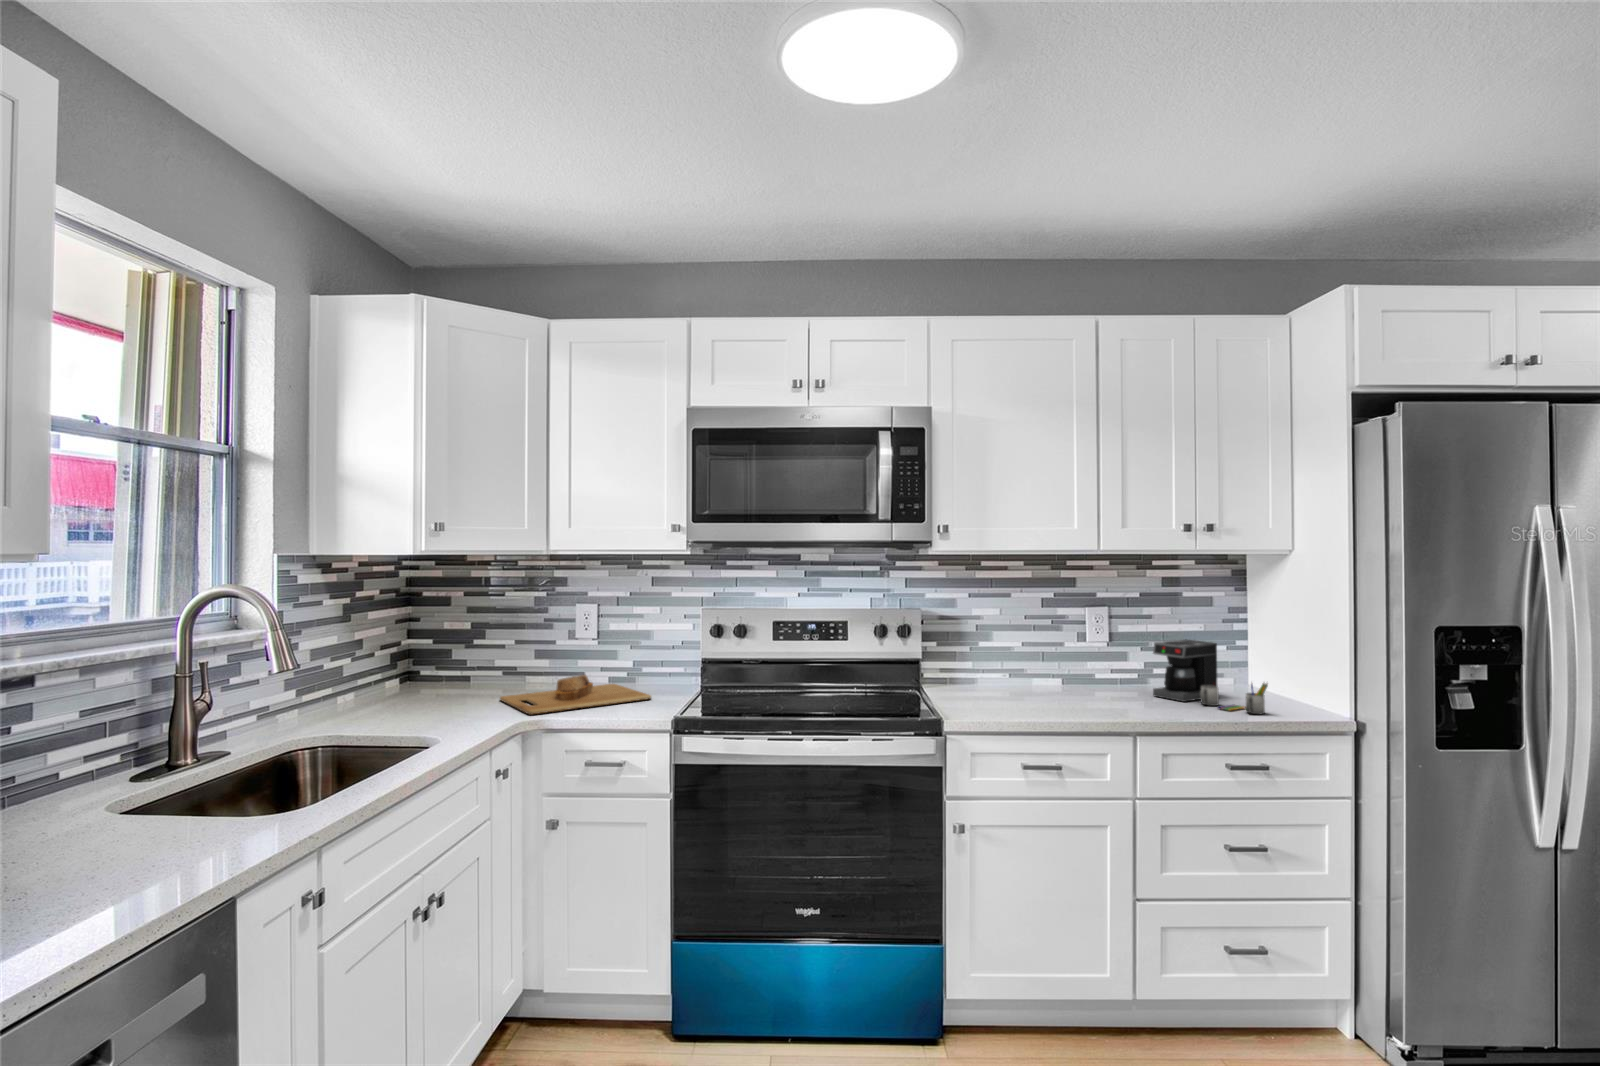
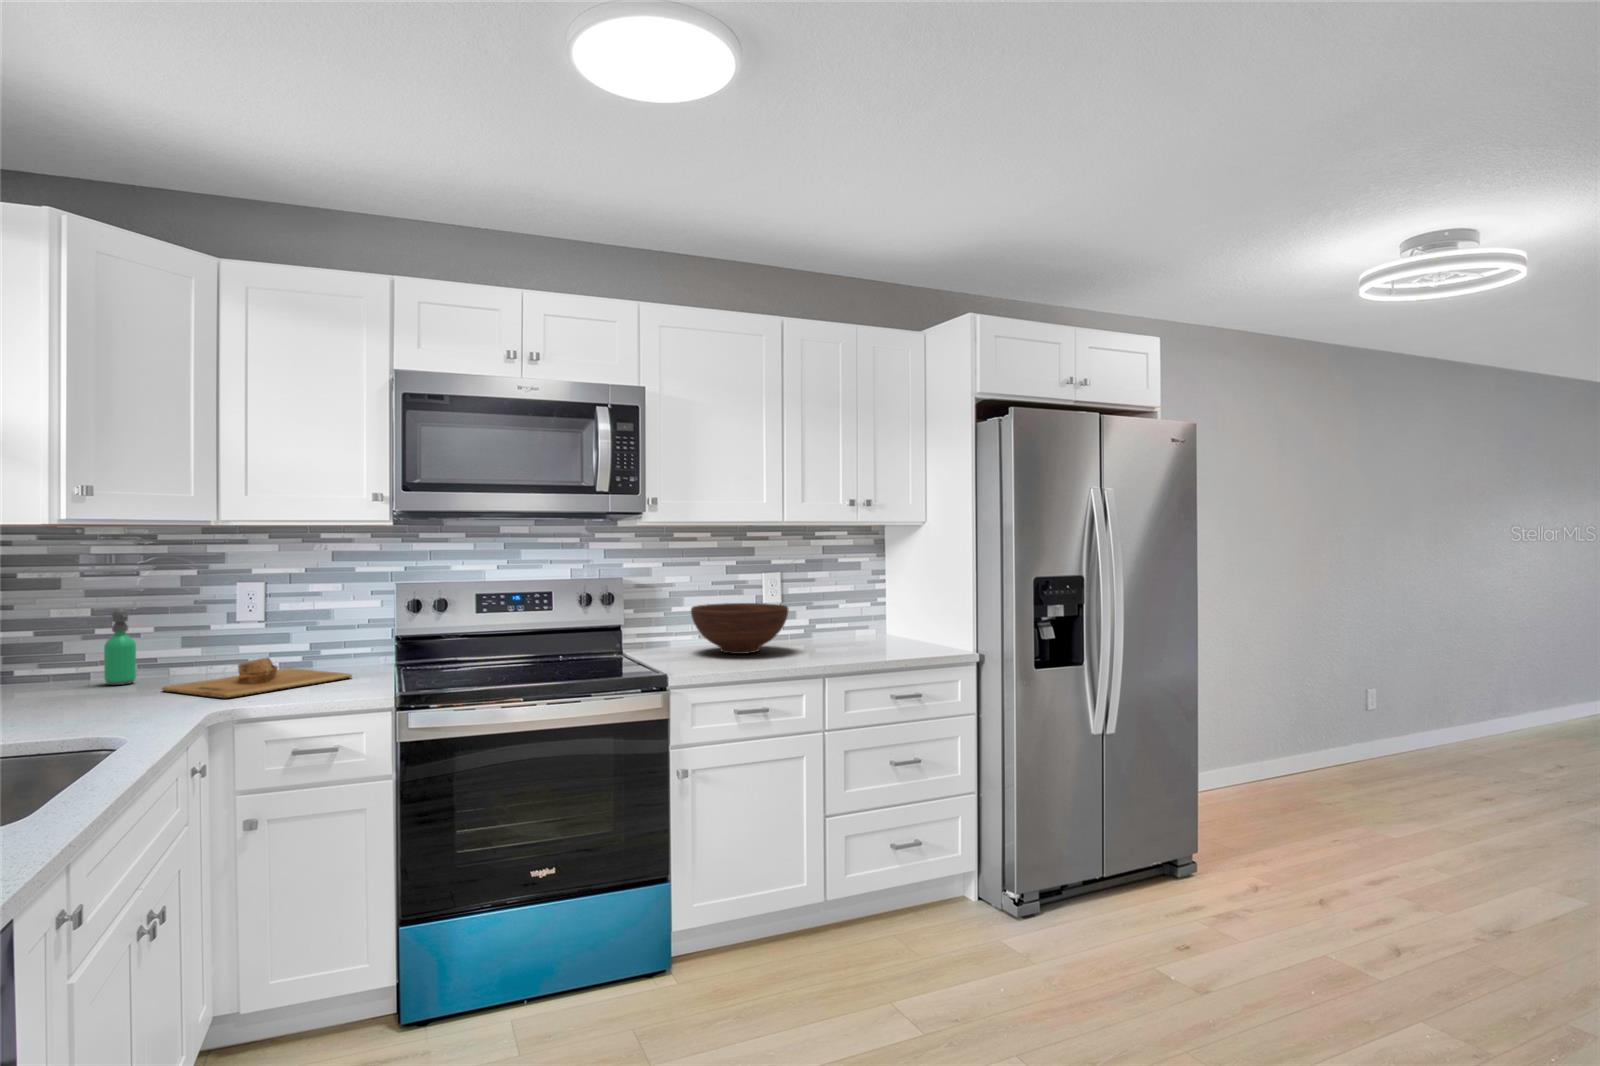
soap dispenser: none [473,624,497,690] -> present [104,609,136,685]
coffee maker: present [1153,639,1268,714] -> none [820,597,906,651]
fruit bowl: none [992,641,1108,702] -> present [691,603,789,654]

